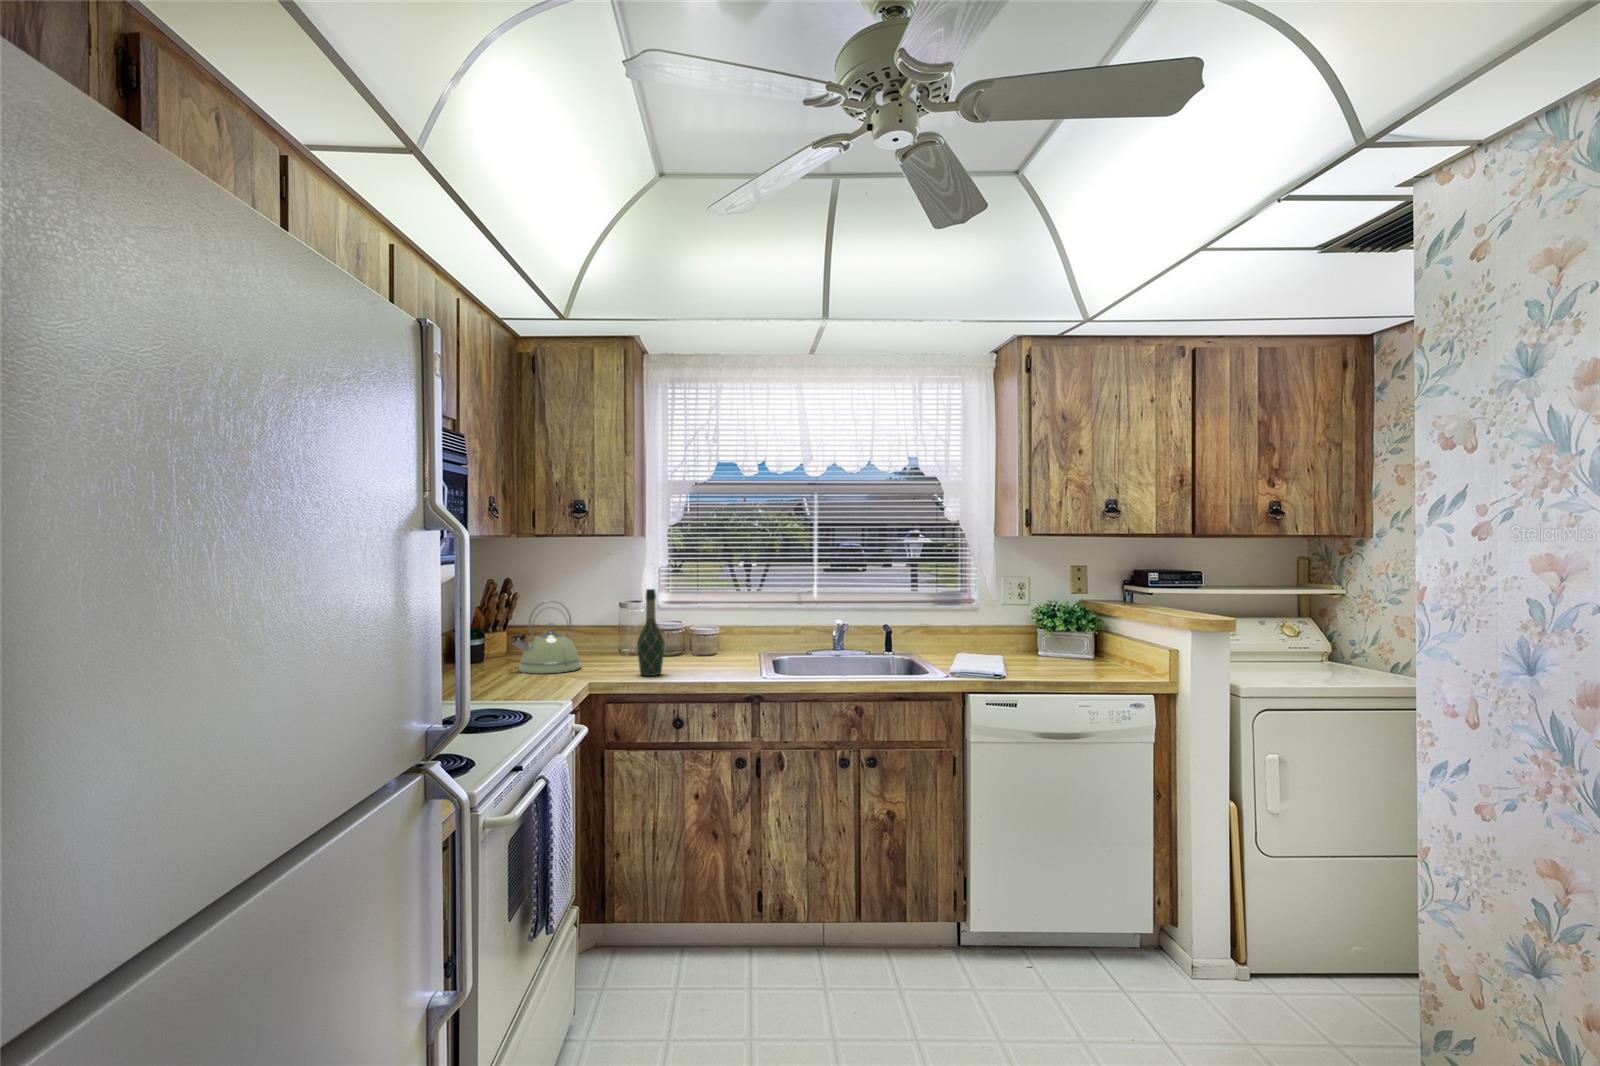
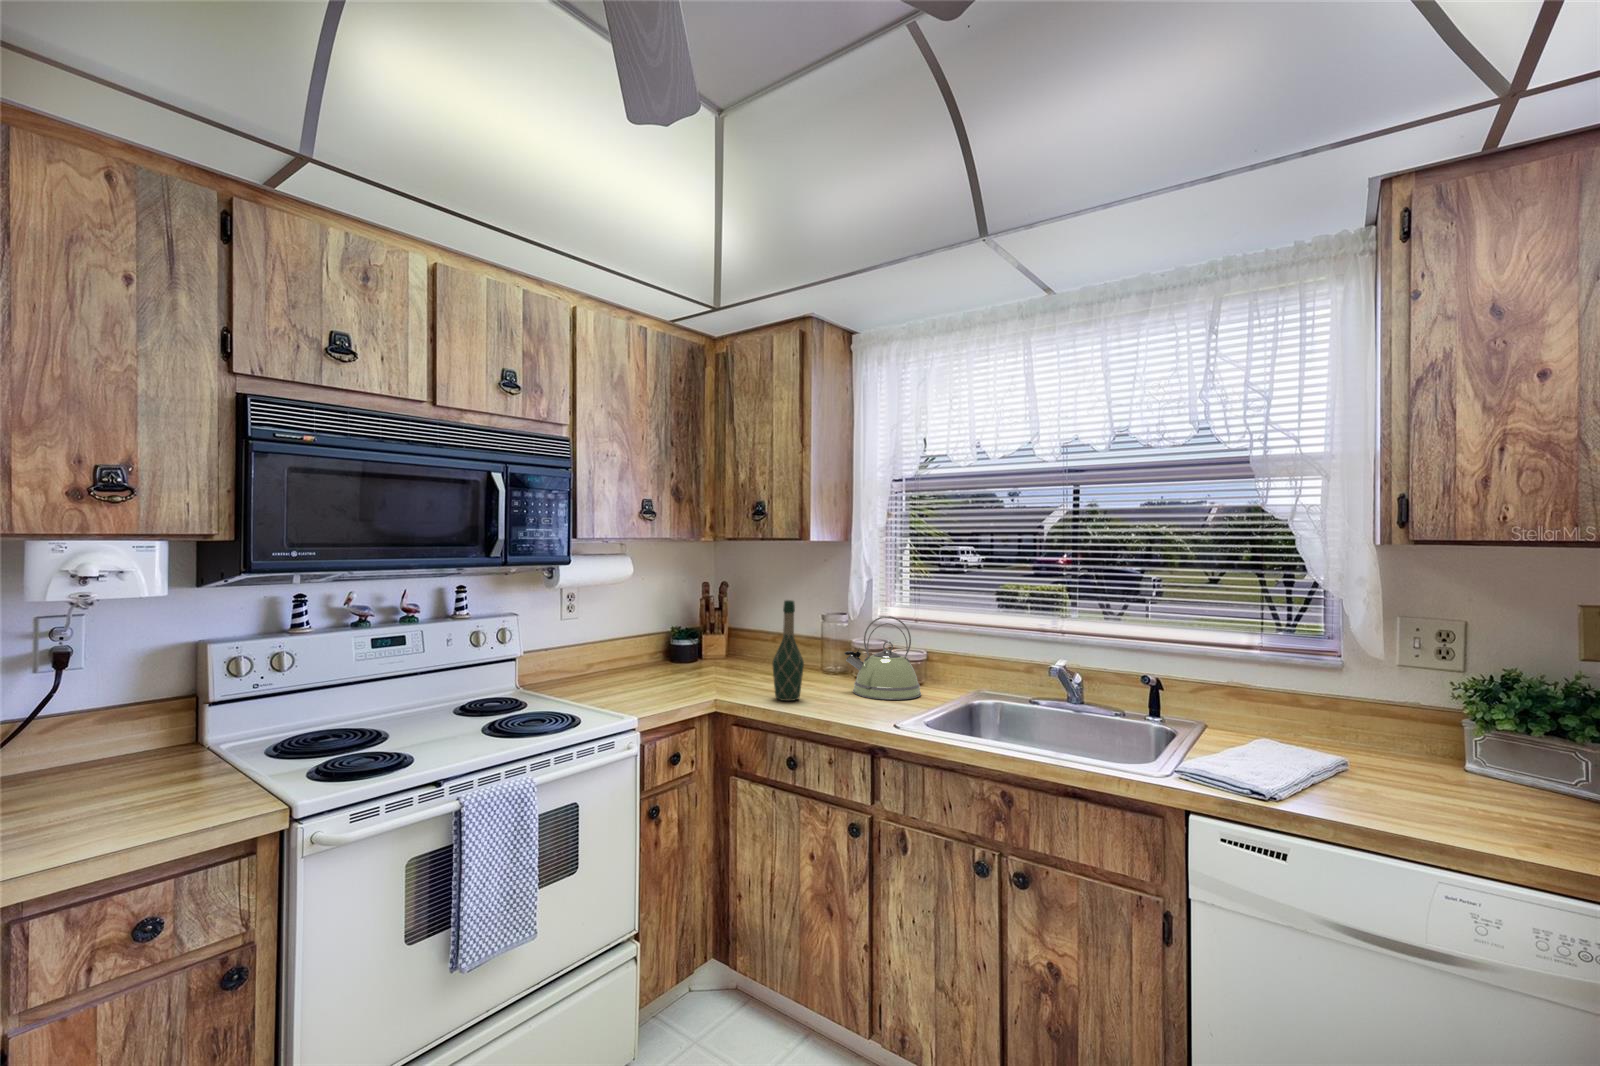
kettle: present [511,601,581,674] -> present [844,616,921,700]

